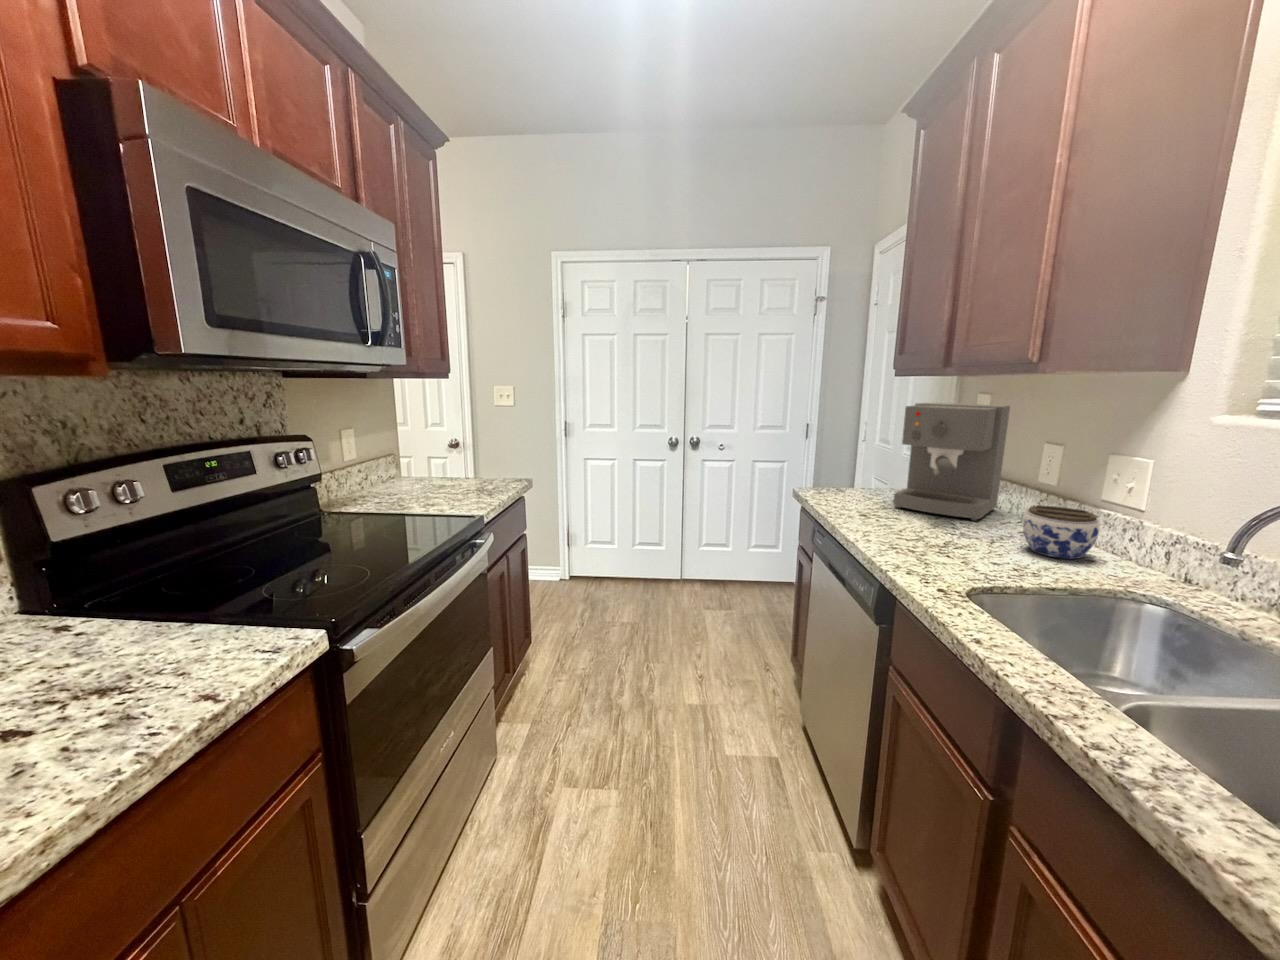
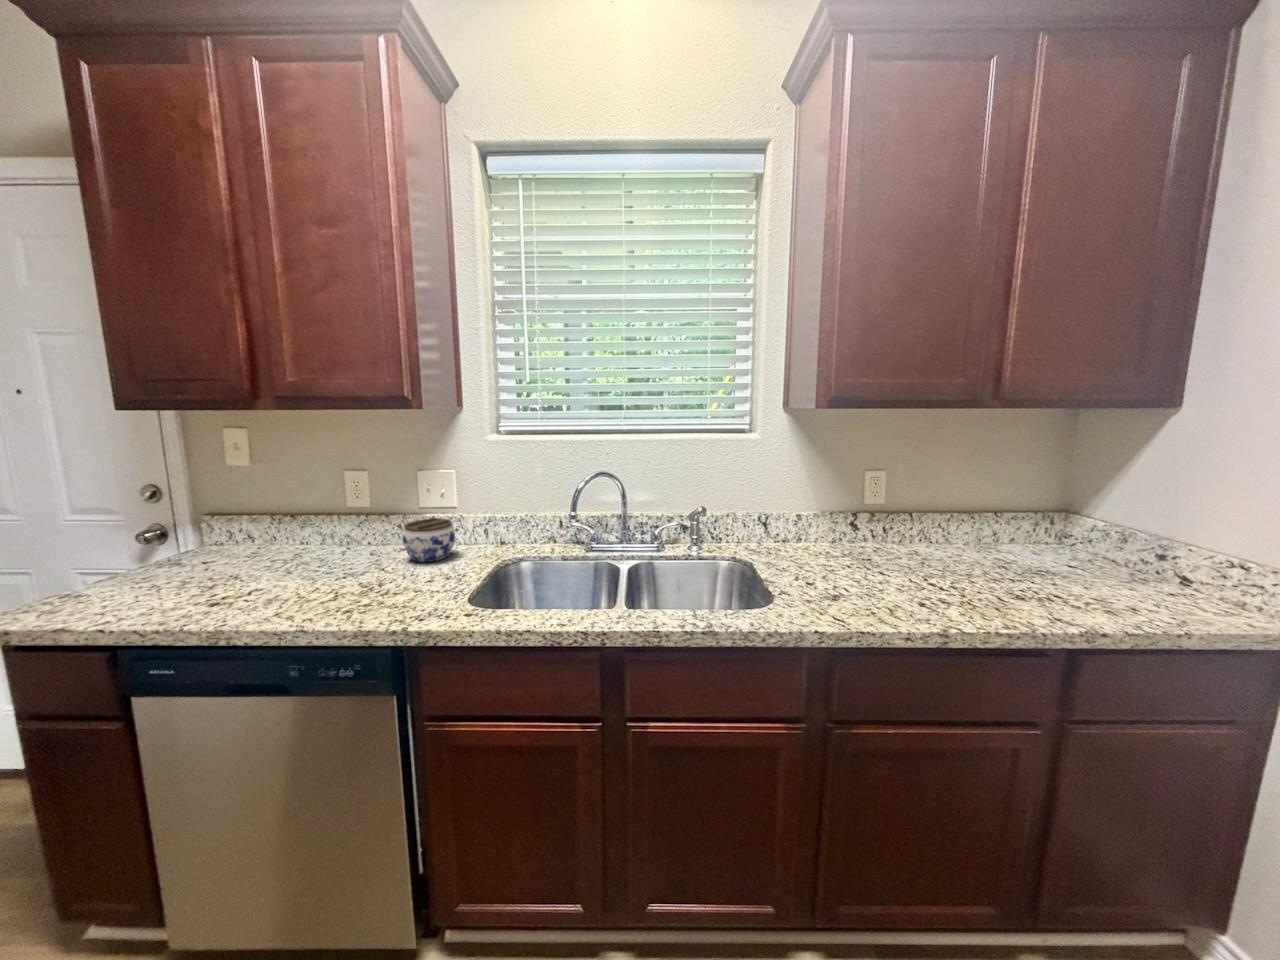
coffee maker: present [893,403,1010,521] -> none [196,441,331,580]

